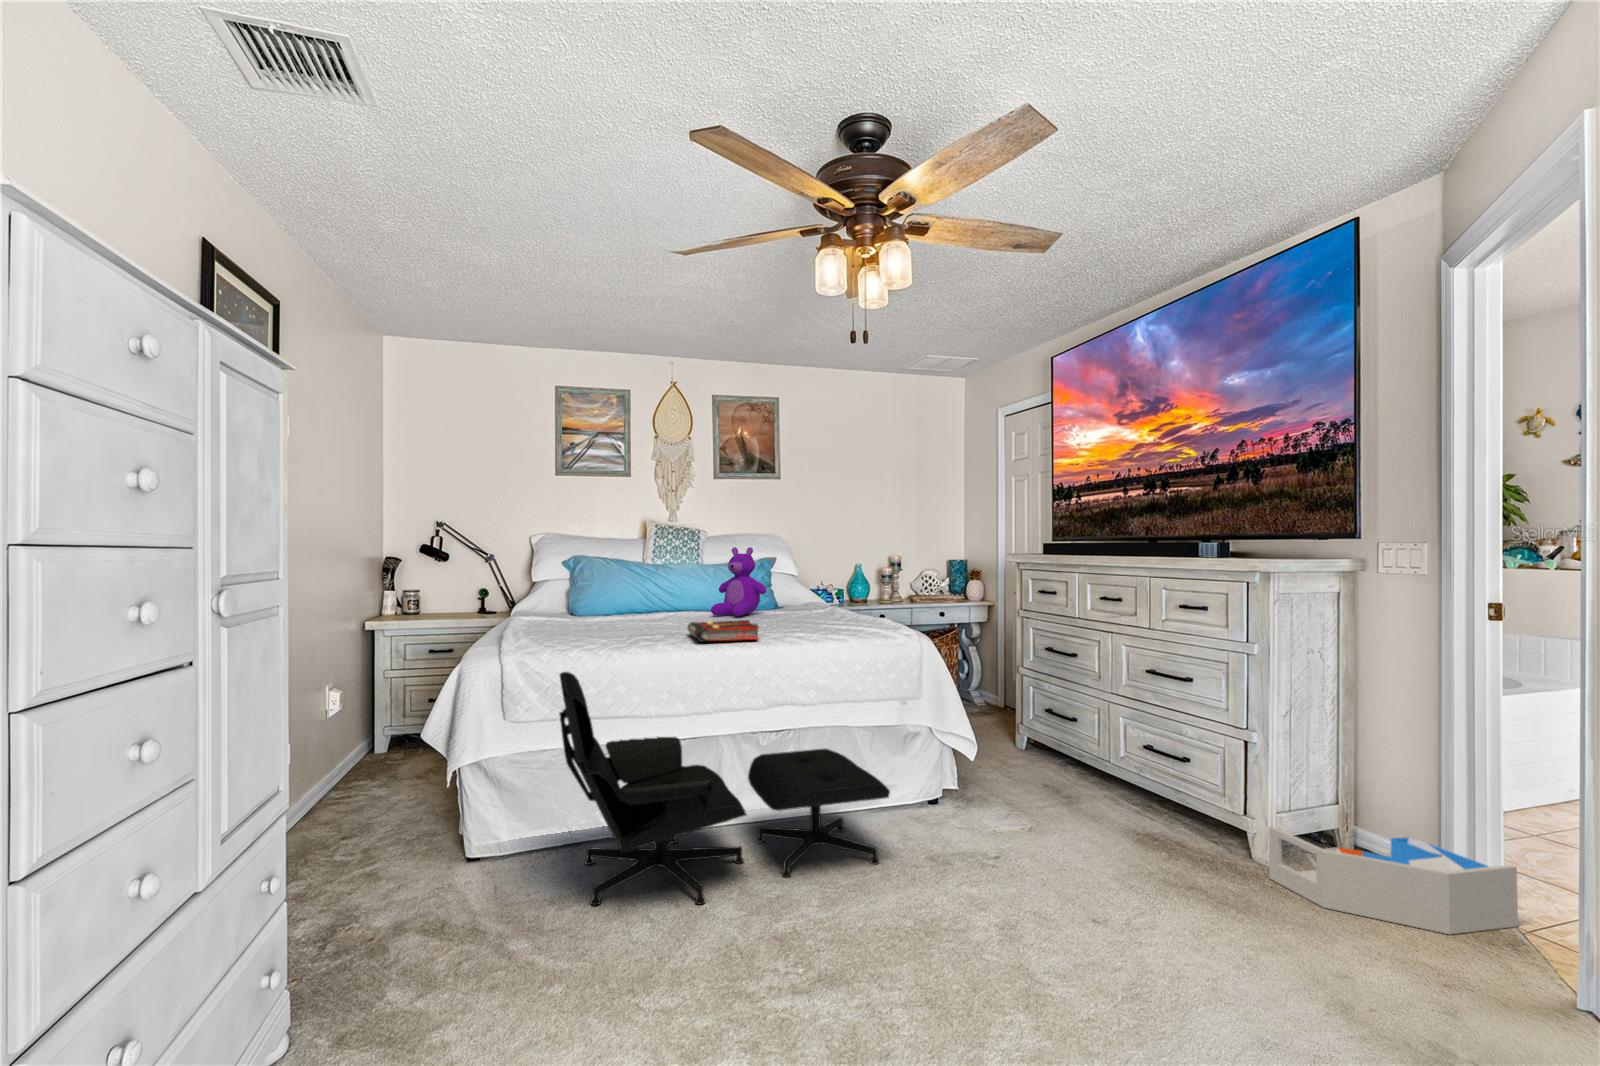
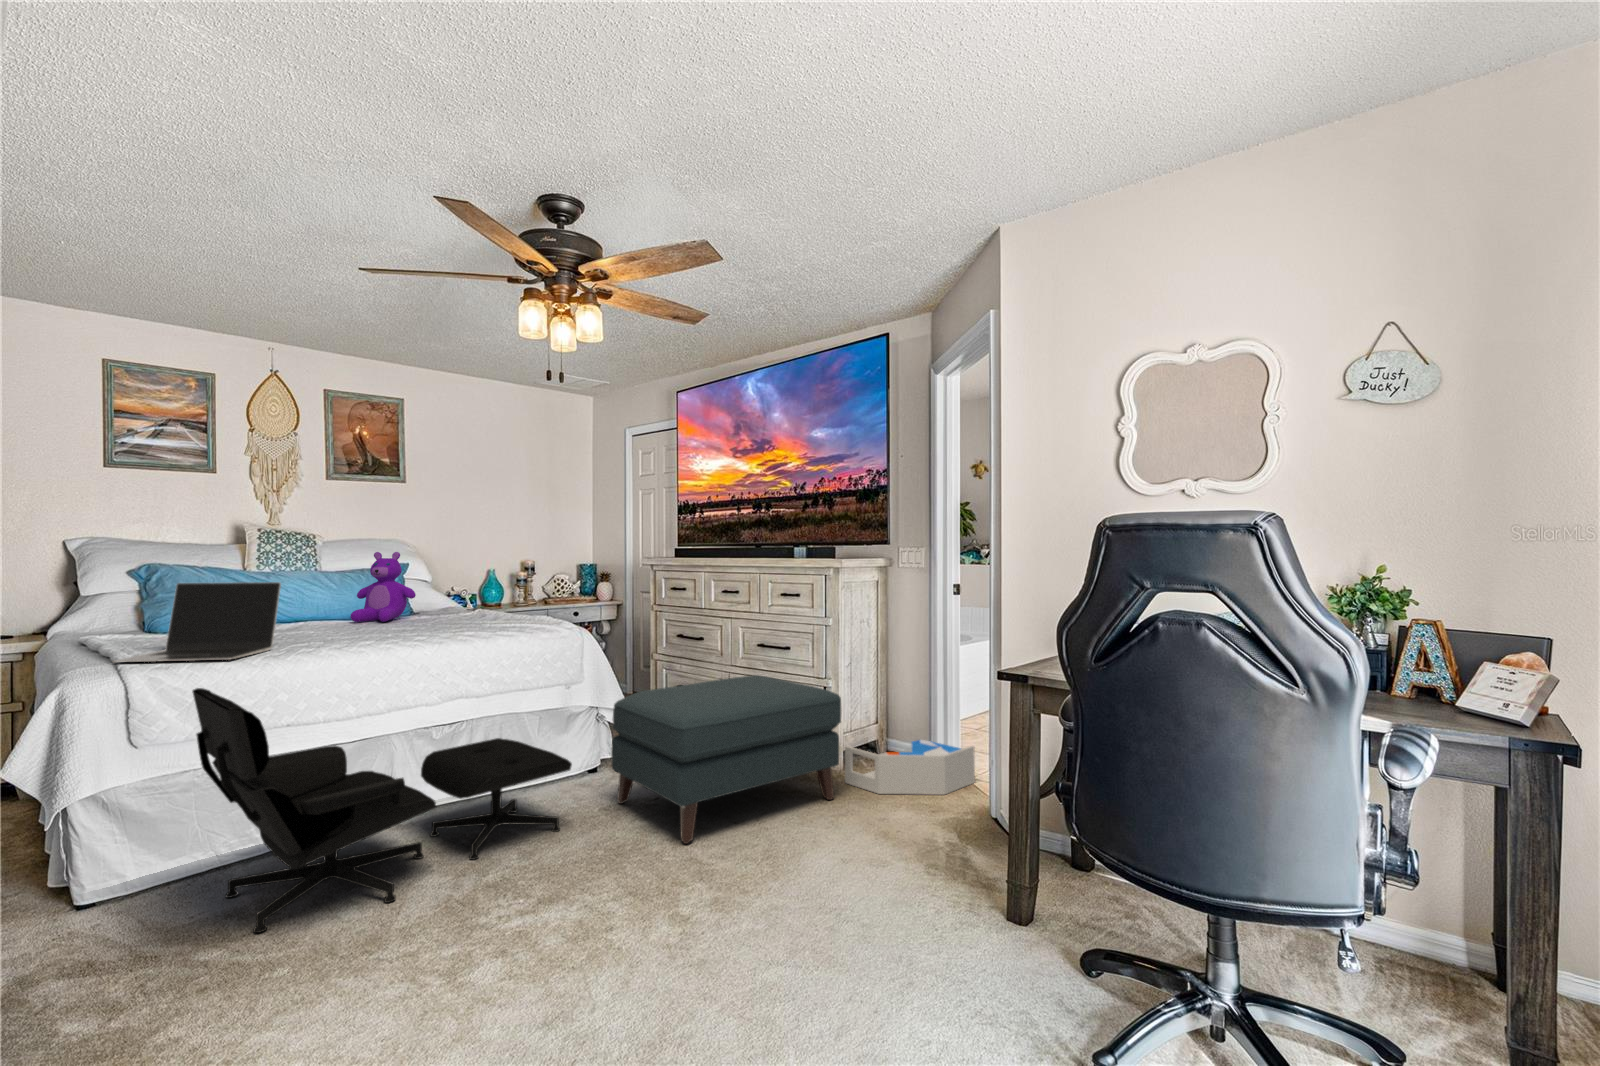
laptop: none [518,576,637,647] -> present [115,582,281,663]
book: present [688,620,759,642] -> none [341,623,431,646]
ottoman: none [942,710,1256,916] -> present [611,675,841,844]

